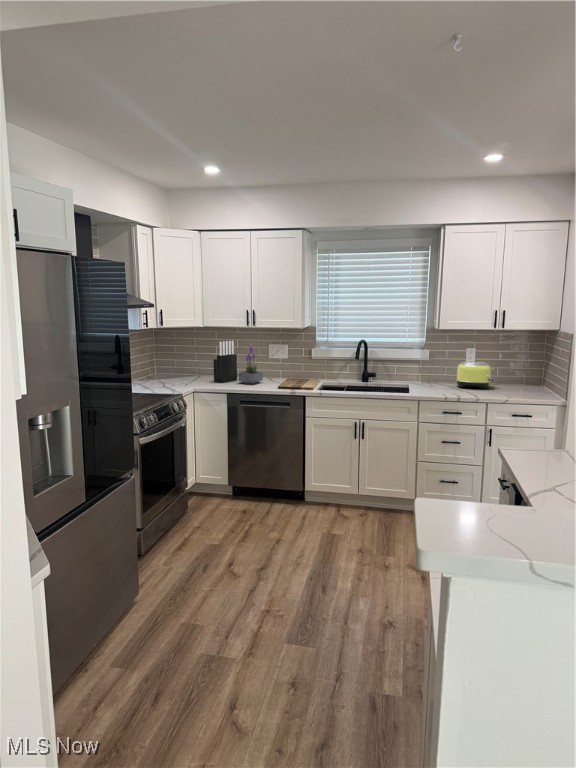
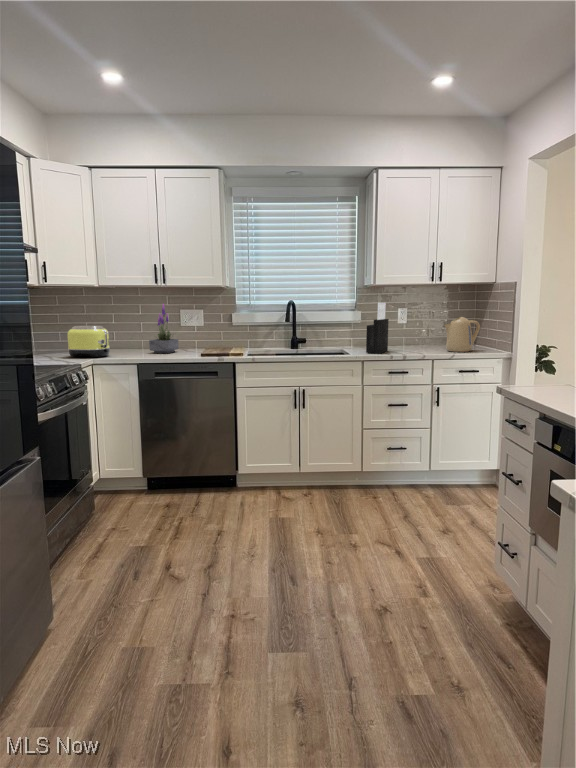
knife block: present [213,341,237,383] -> present [366,303,389,353]
toaster: present [456,361,494,389] -> present [67,326,110,358]
kettle: none [503,363,540,397] -> present [445,317,480,352]

